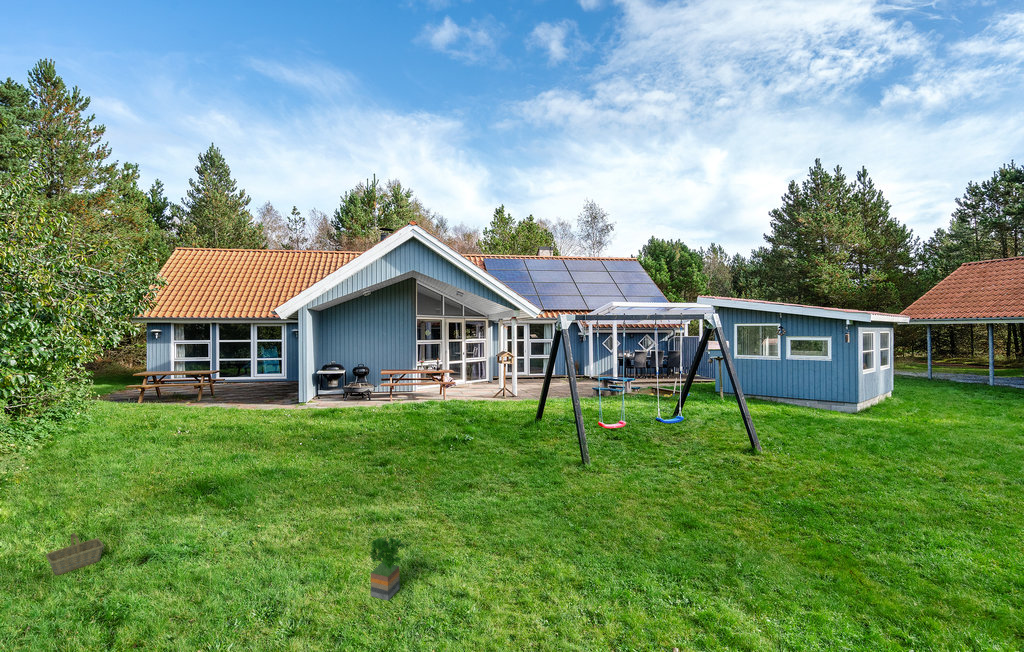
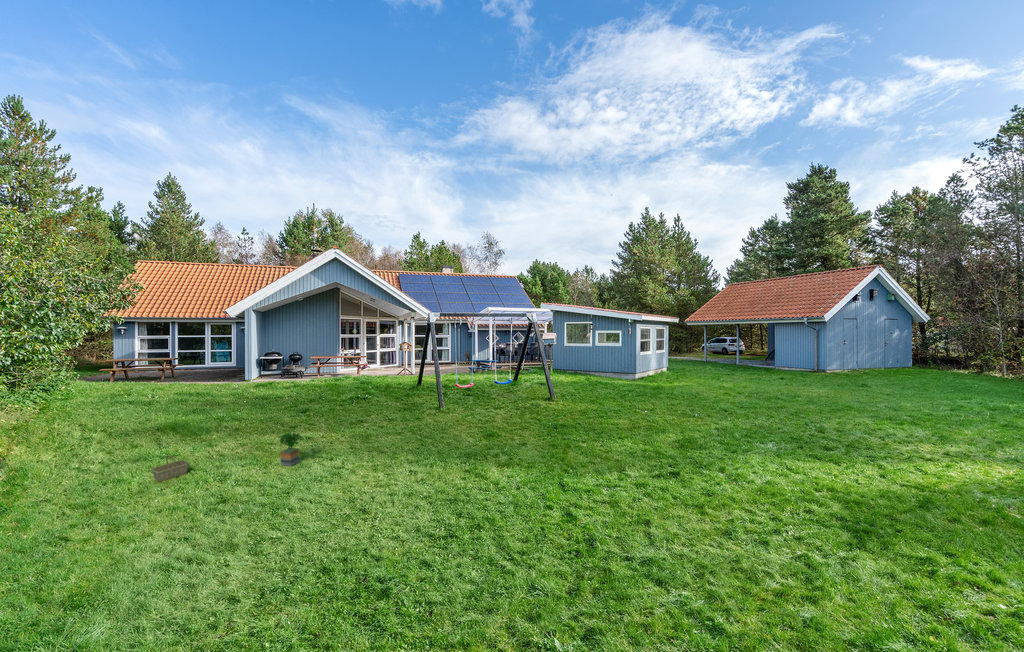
basket: present [46,533,104,575] -> present [151,455,190,481]

